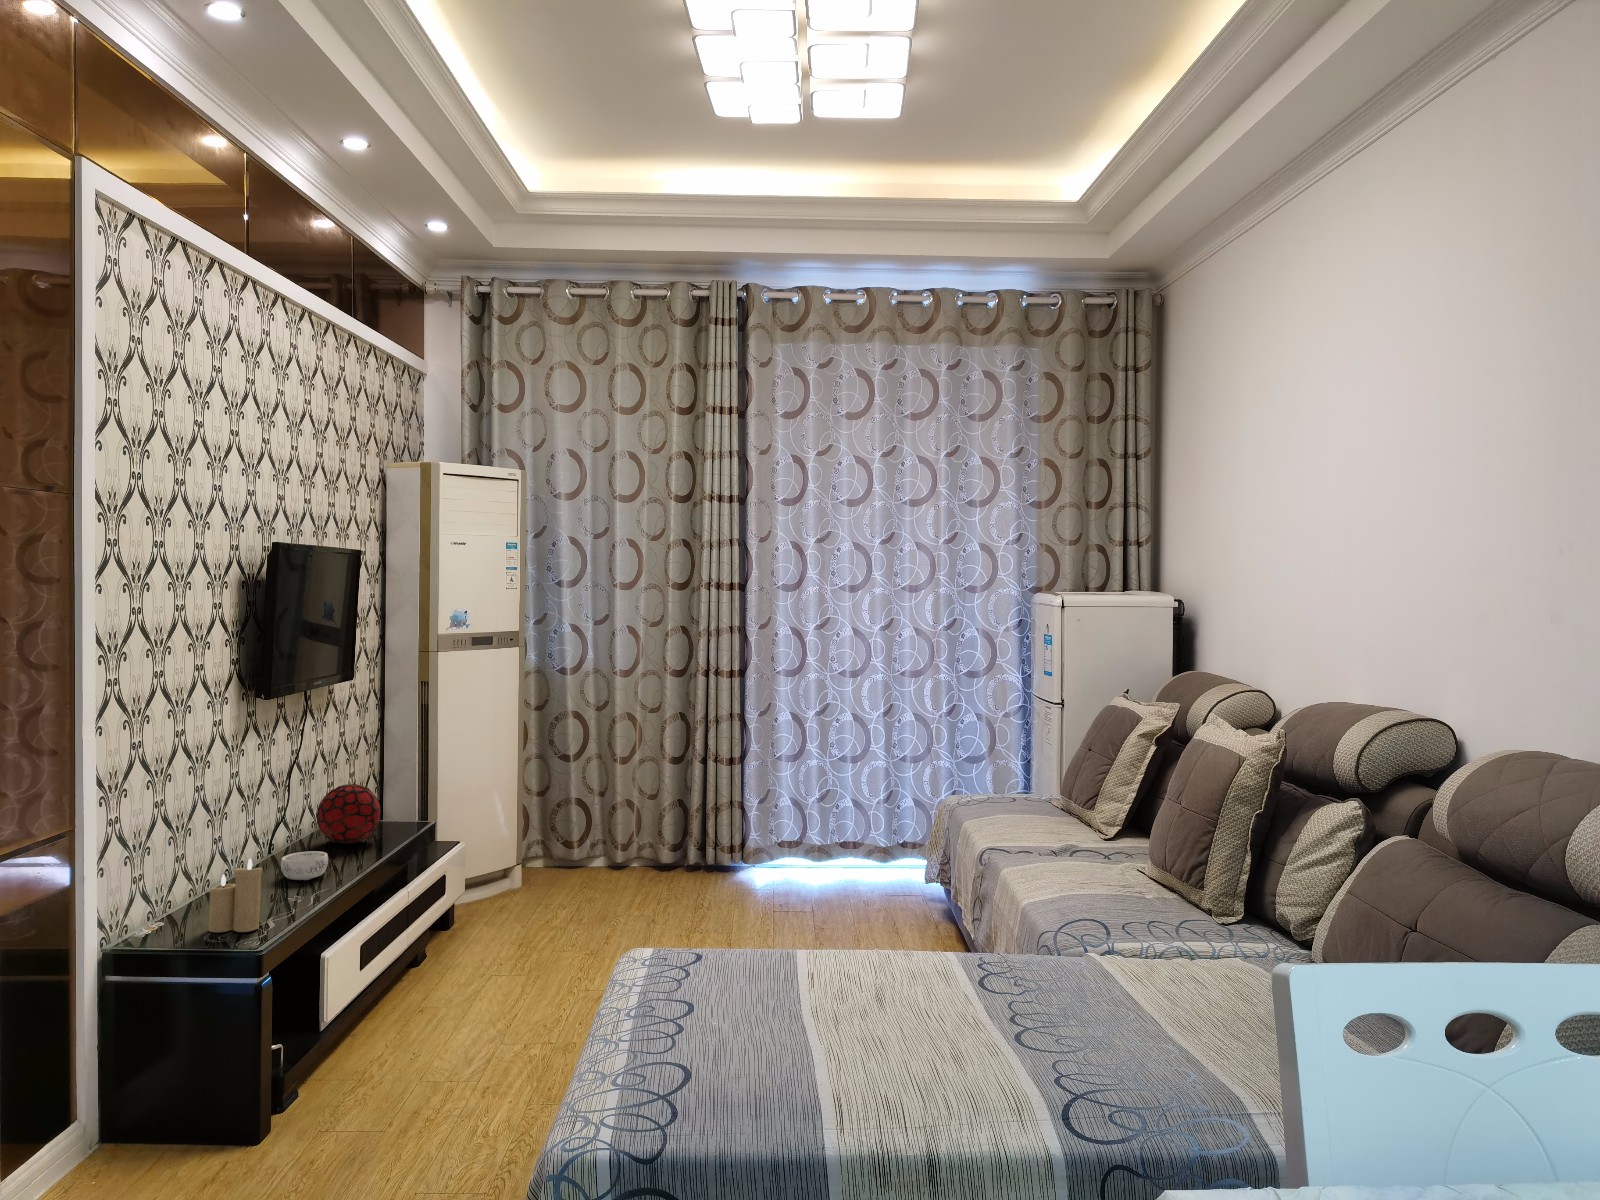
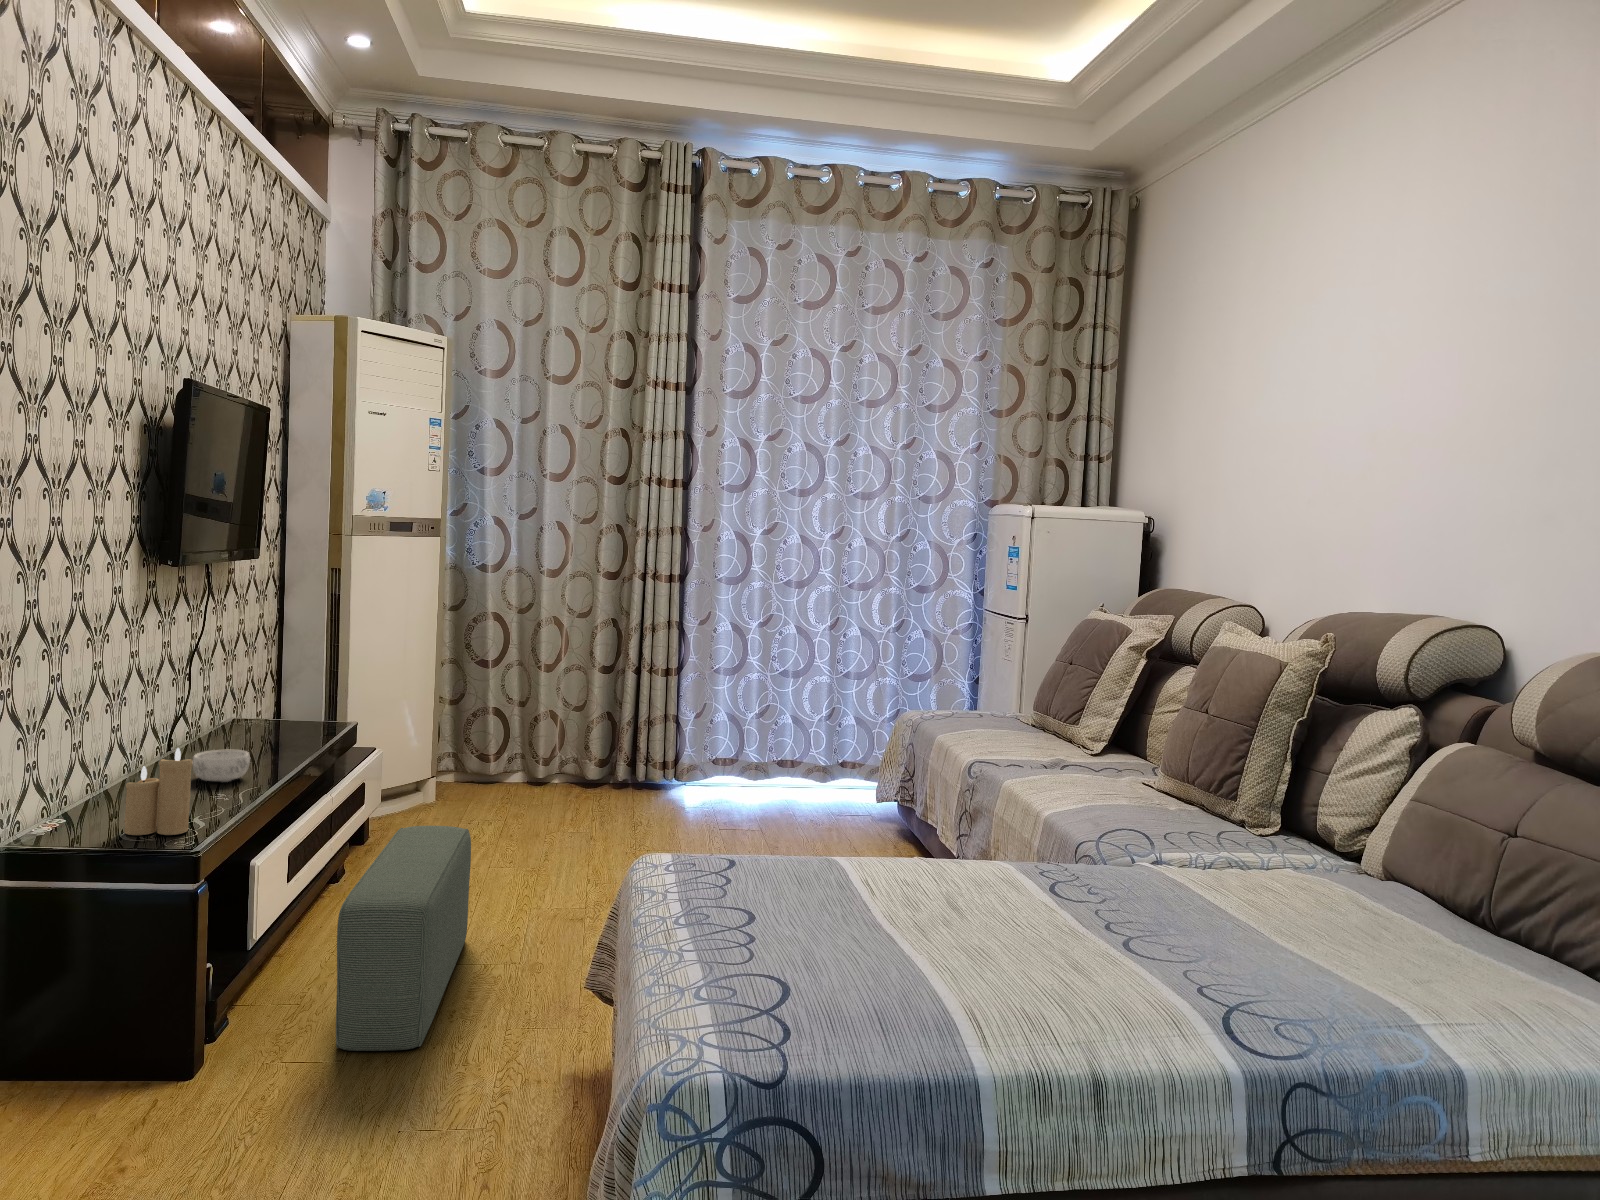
decorative orb: present [317,784,381,844] -> none [222,677,298,746]
pouf: none [376,916,513,1120] -> present [336,826,471,1051]

